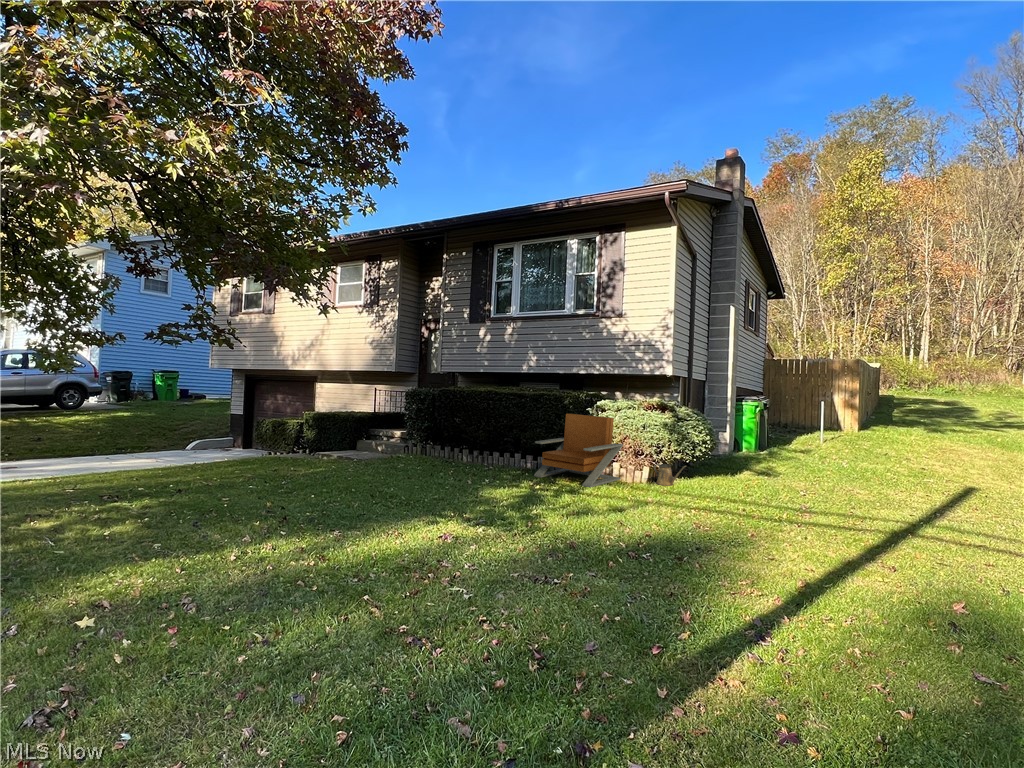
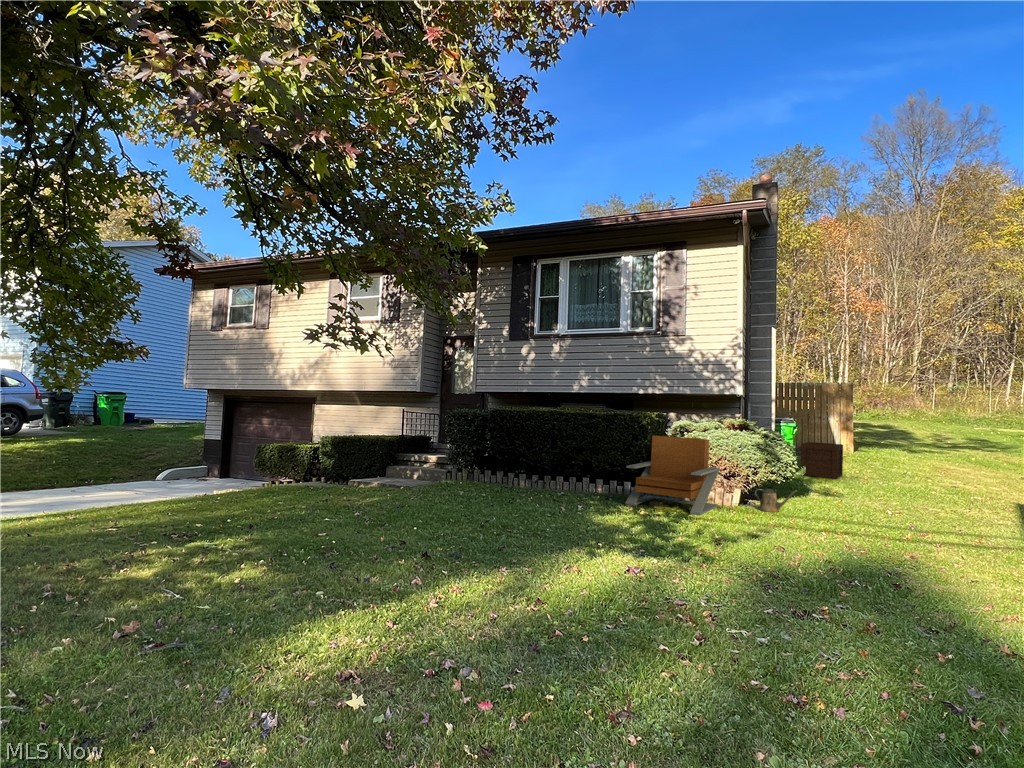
wooden crate: none [753,418,798,454] -> present [800,442,843,479]

